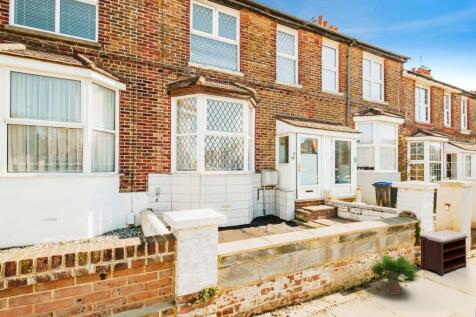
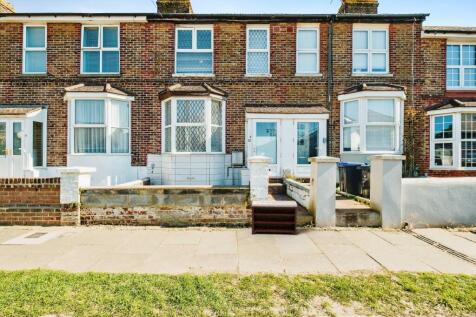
potted plant: present [371,256,417,295] -> none [174,205,206,234]

